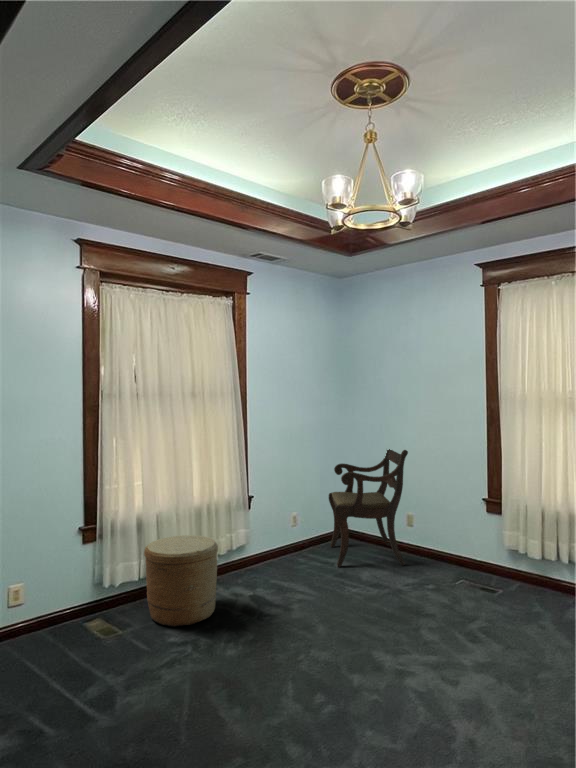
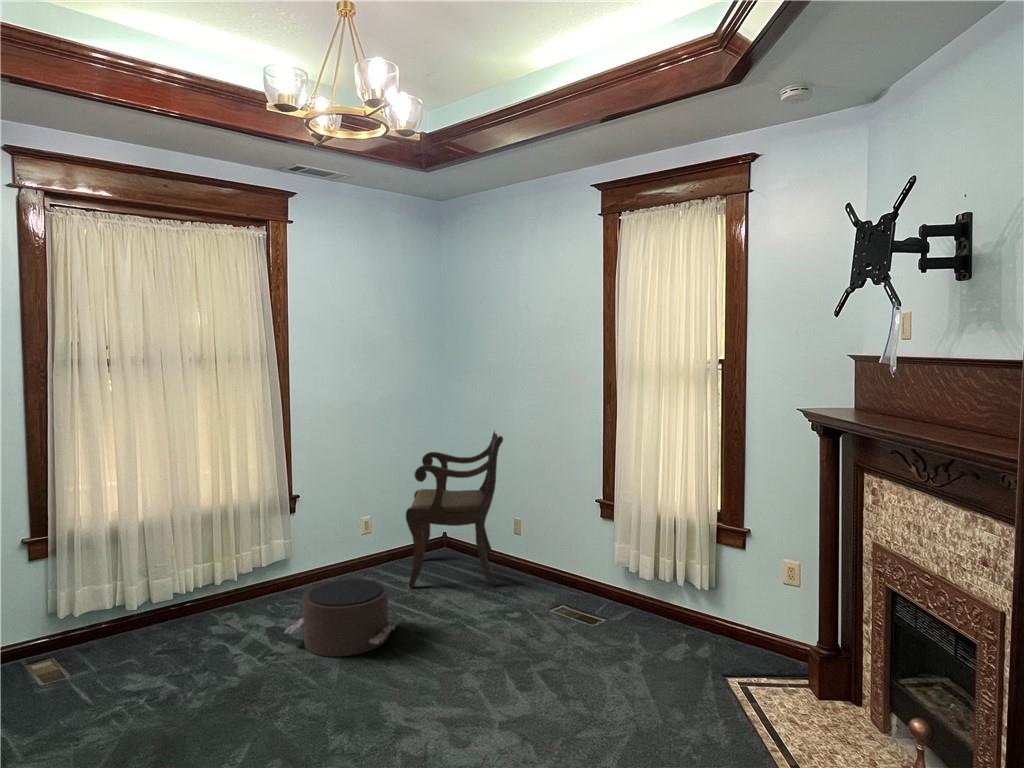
woven basket: present [144,535,218,627] -> none [110,549,216,669]
pouf: none [269,559,353,618] -> present [284,579,398,657]

